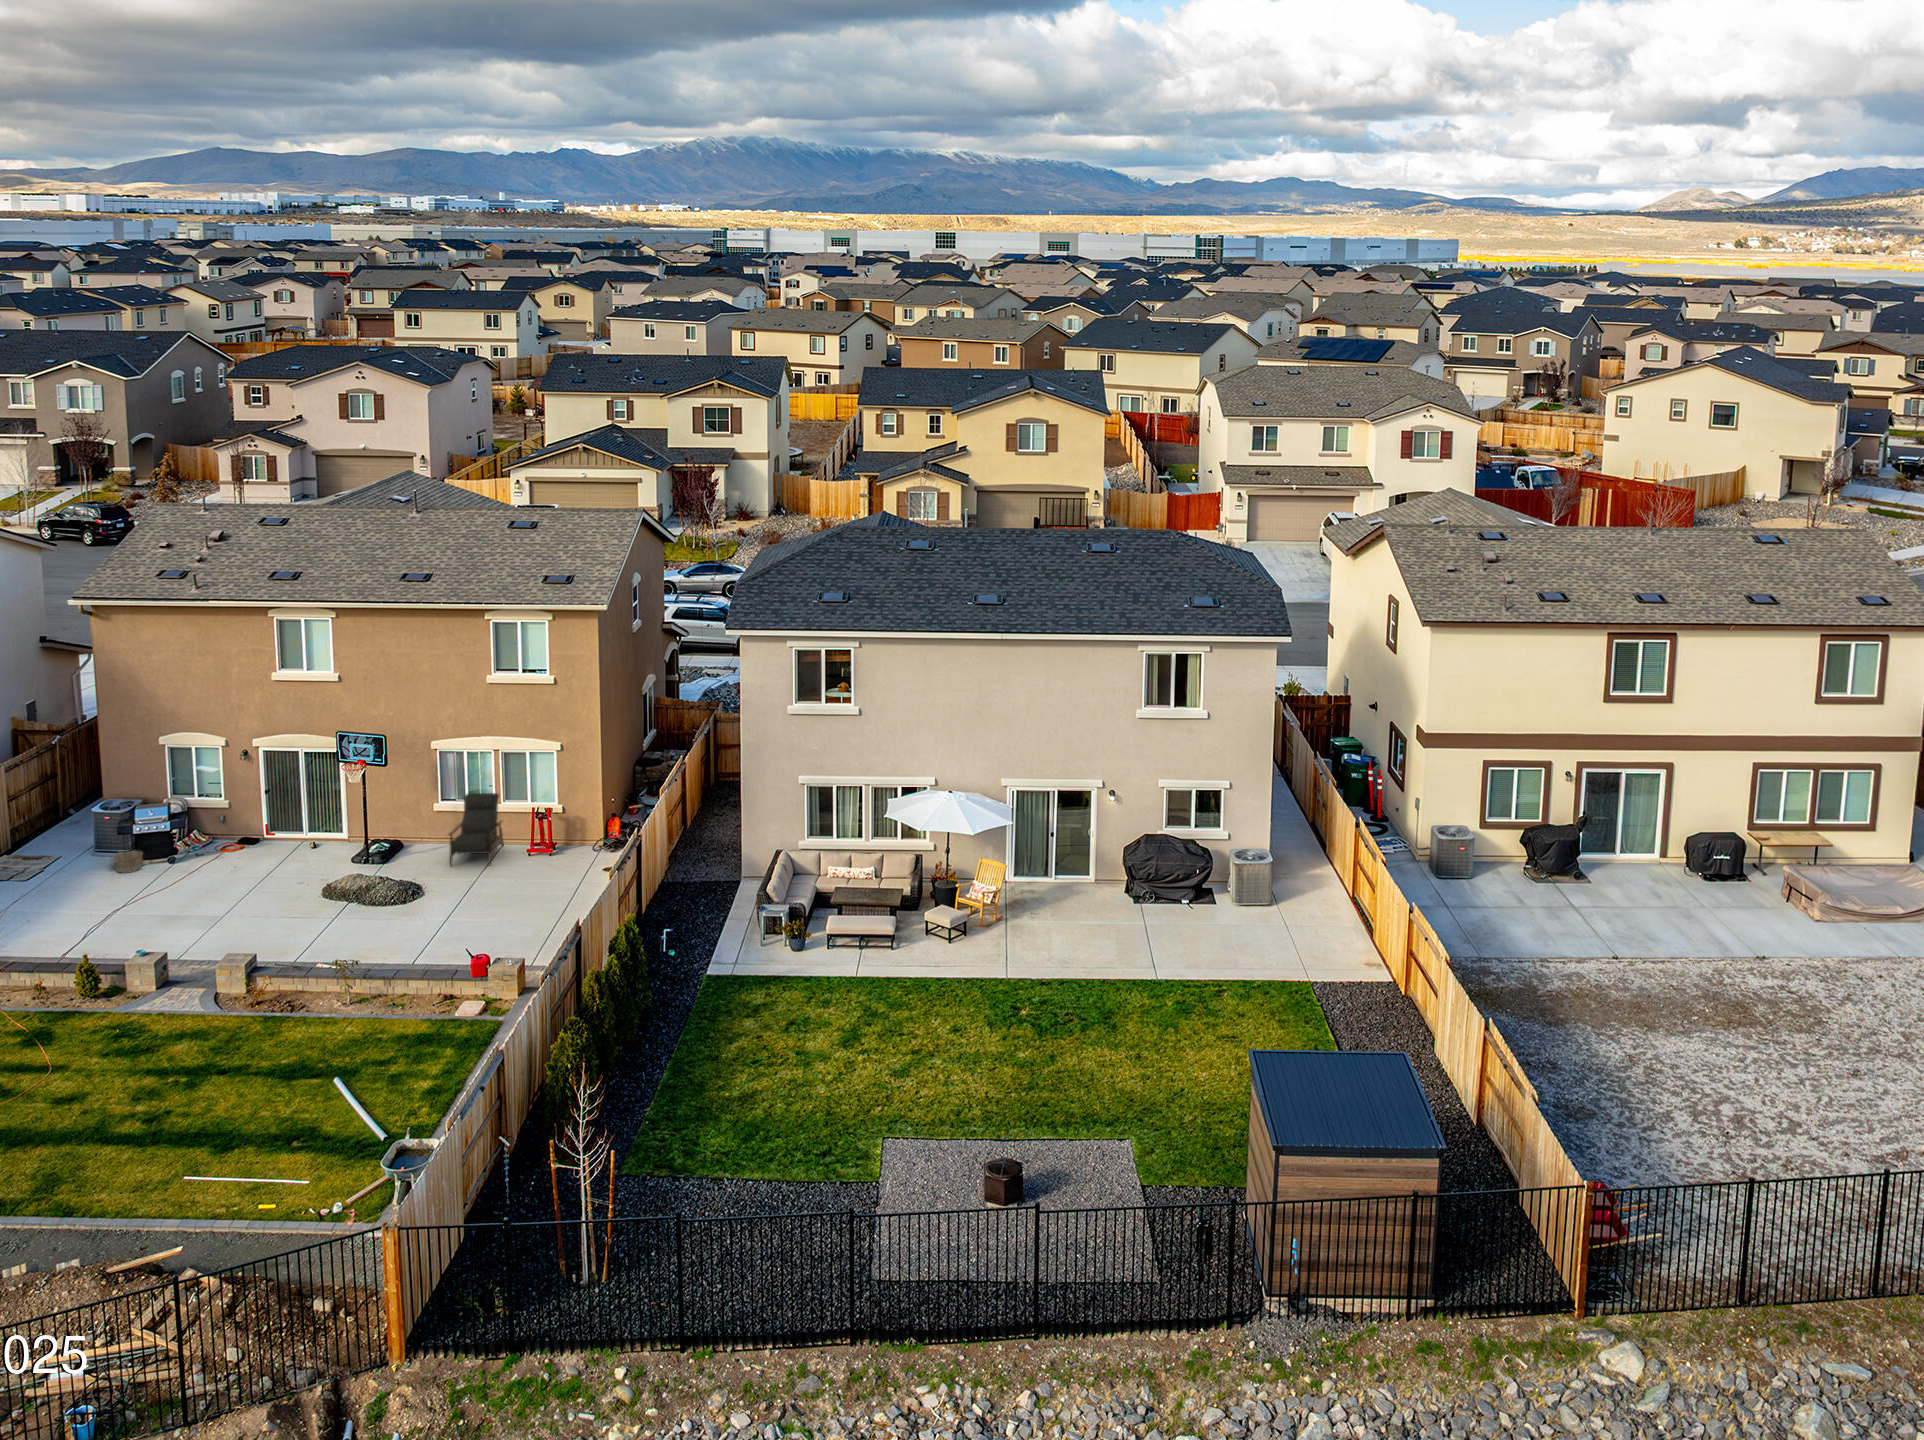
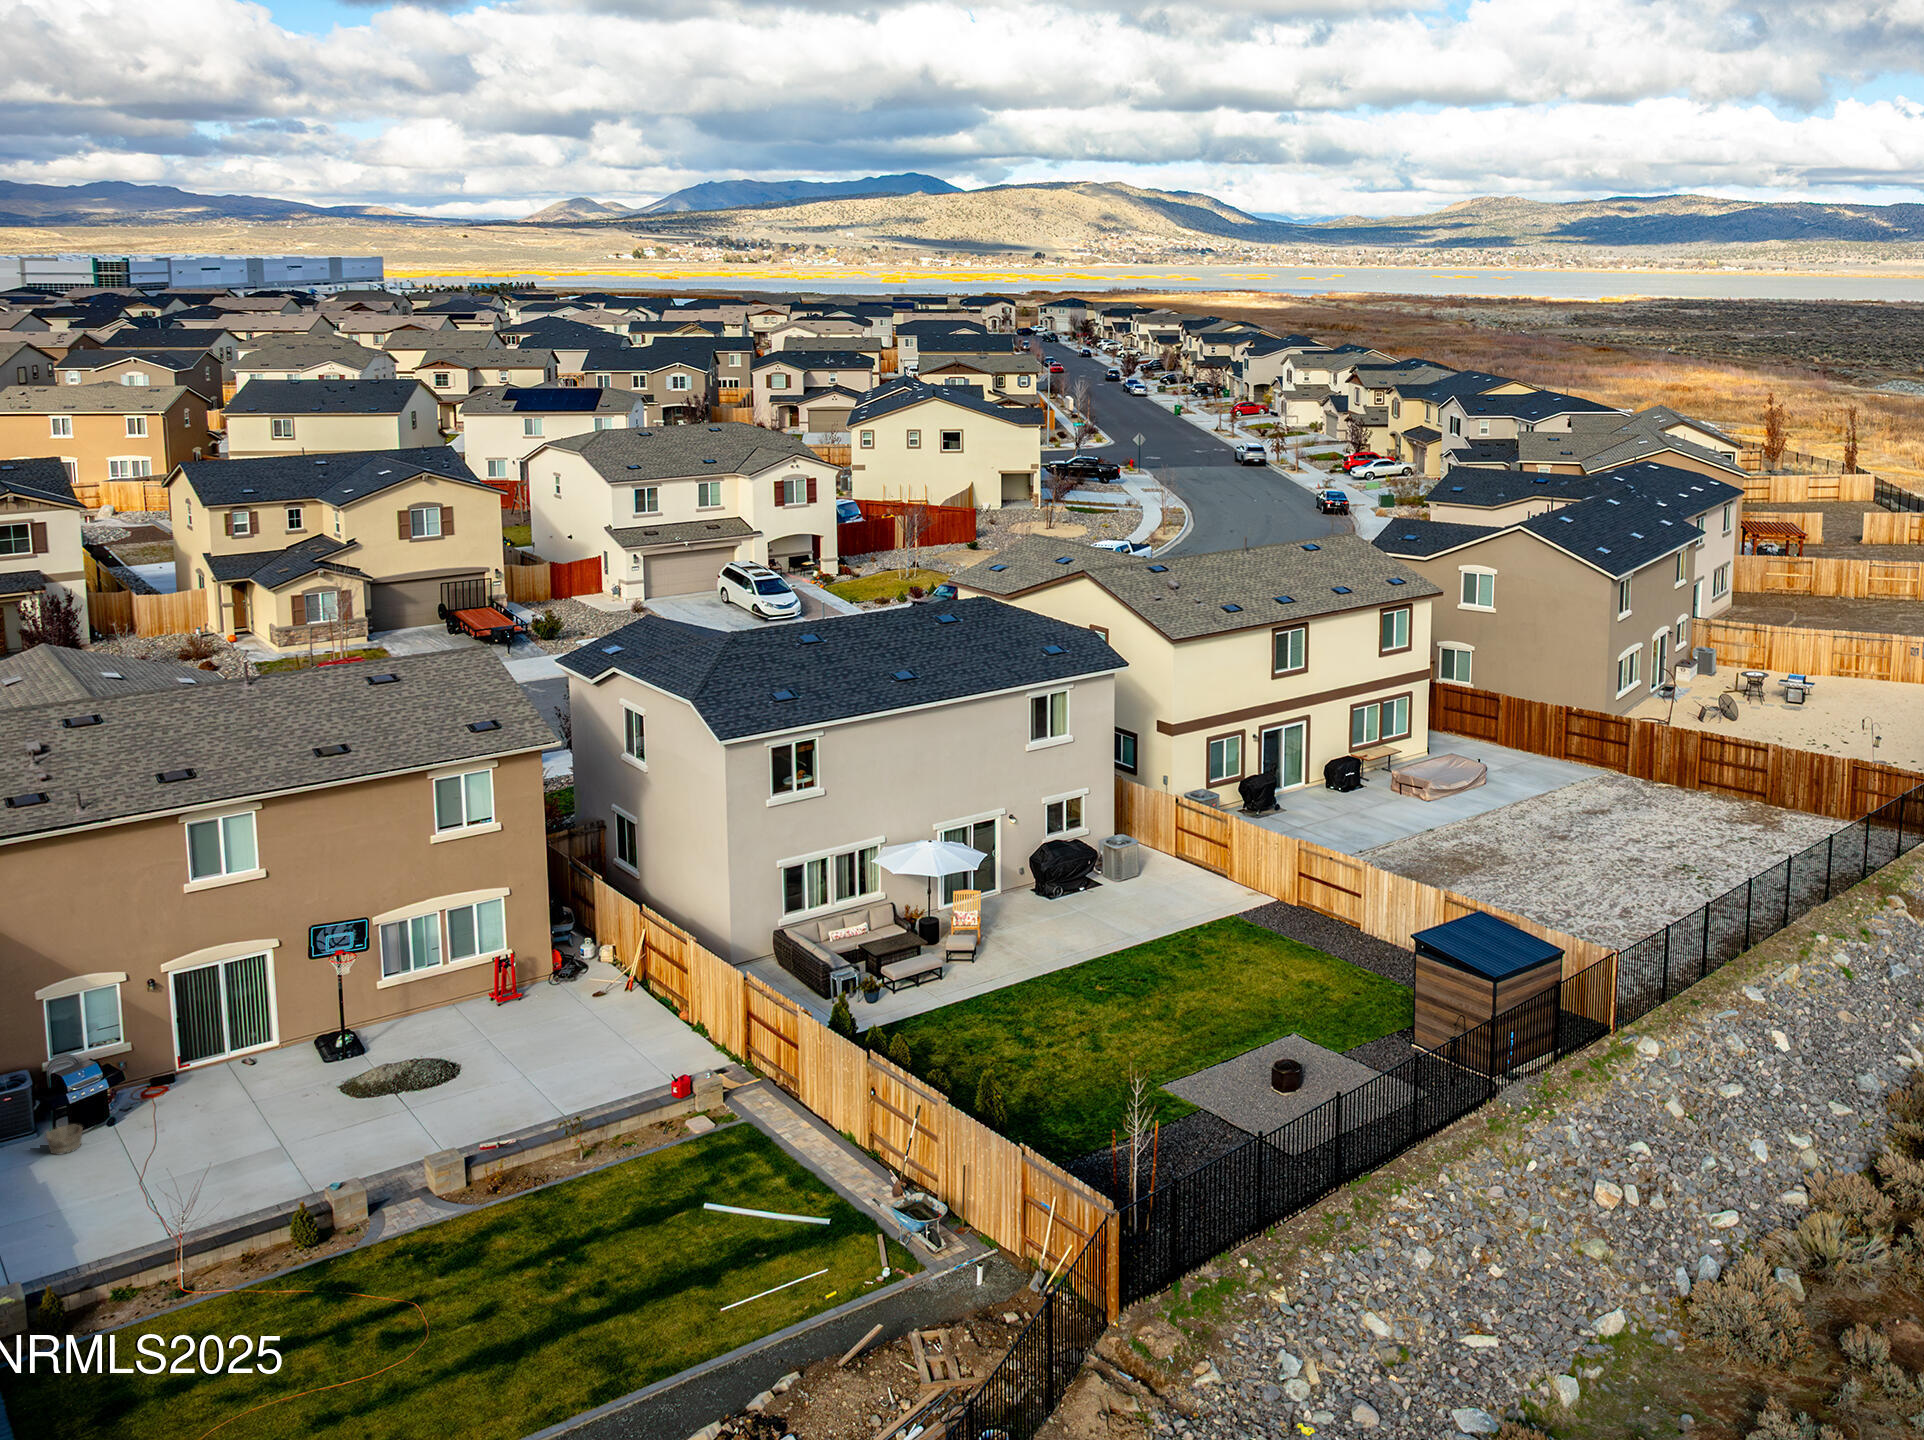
chair: present [448,793,504,866] -> none [421,953,483,1036]

